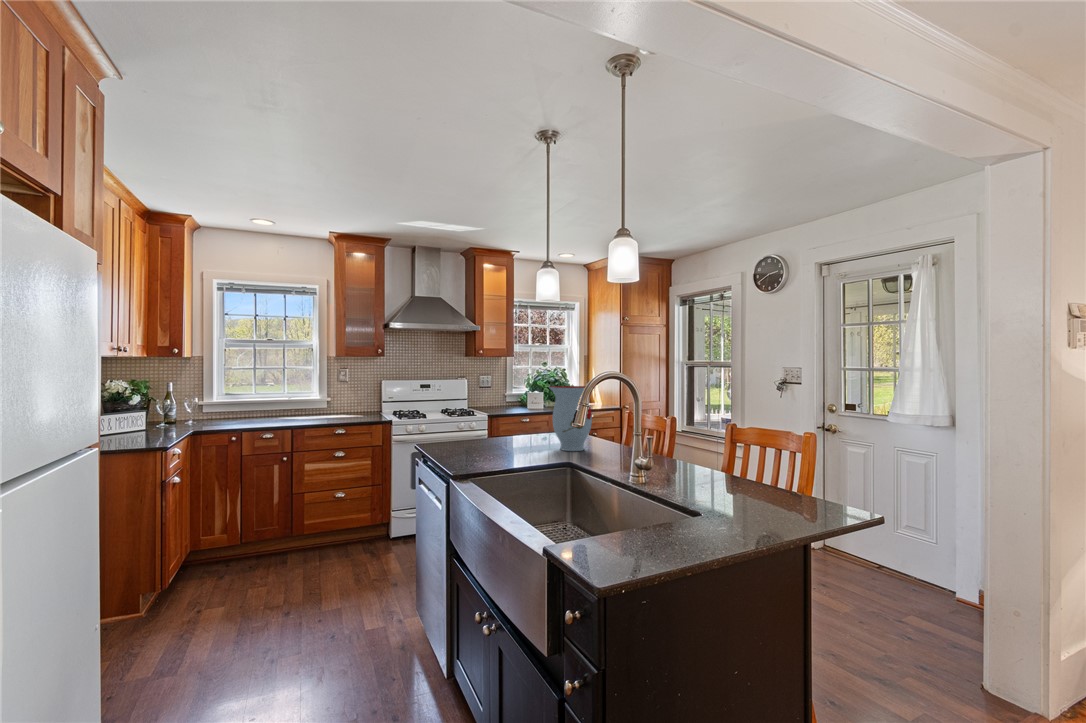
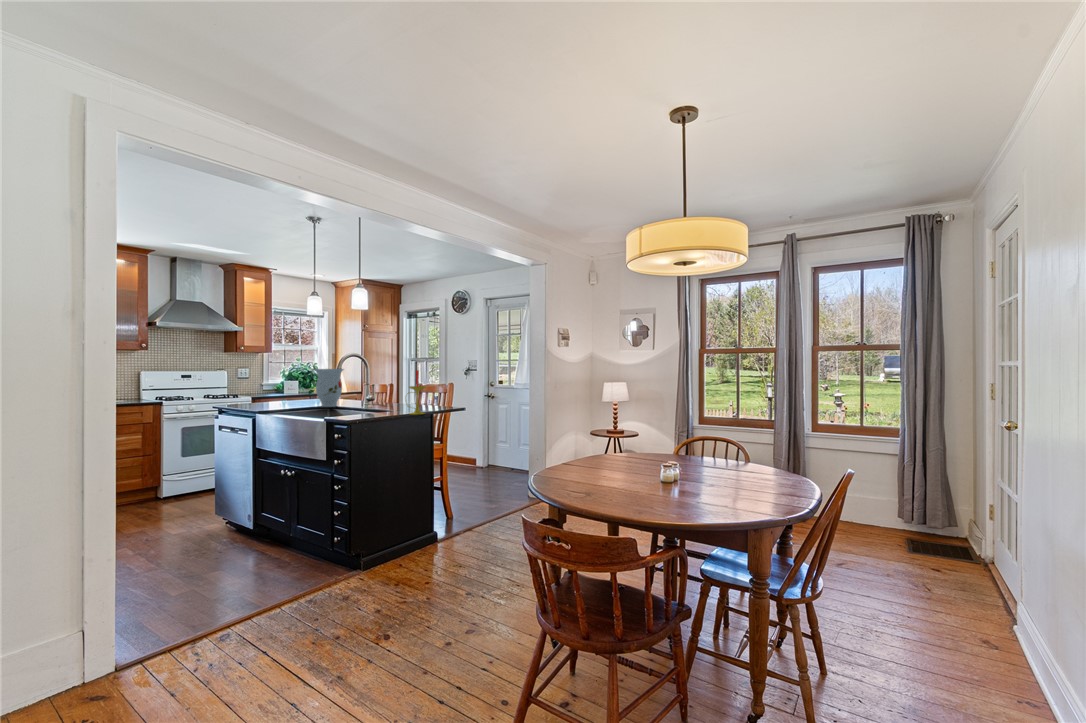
candle: none [713,397,759,498] -> present [407,370,426,415]

